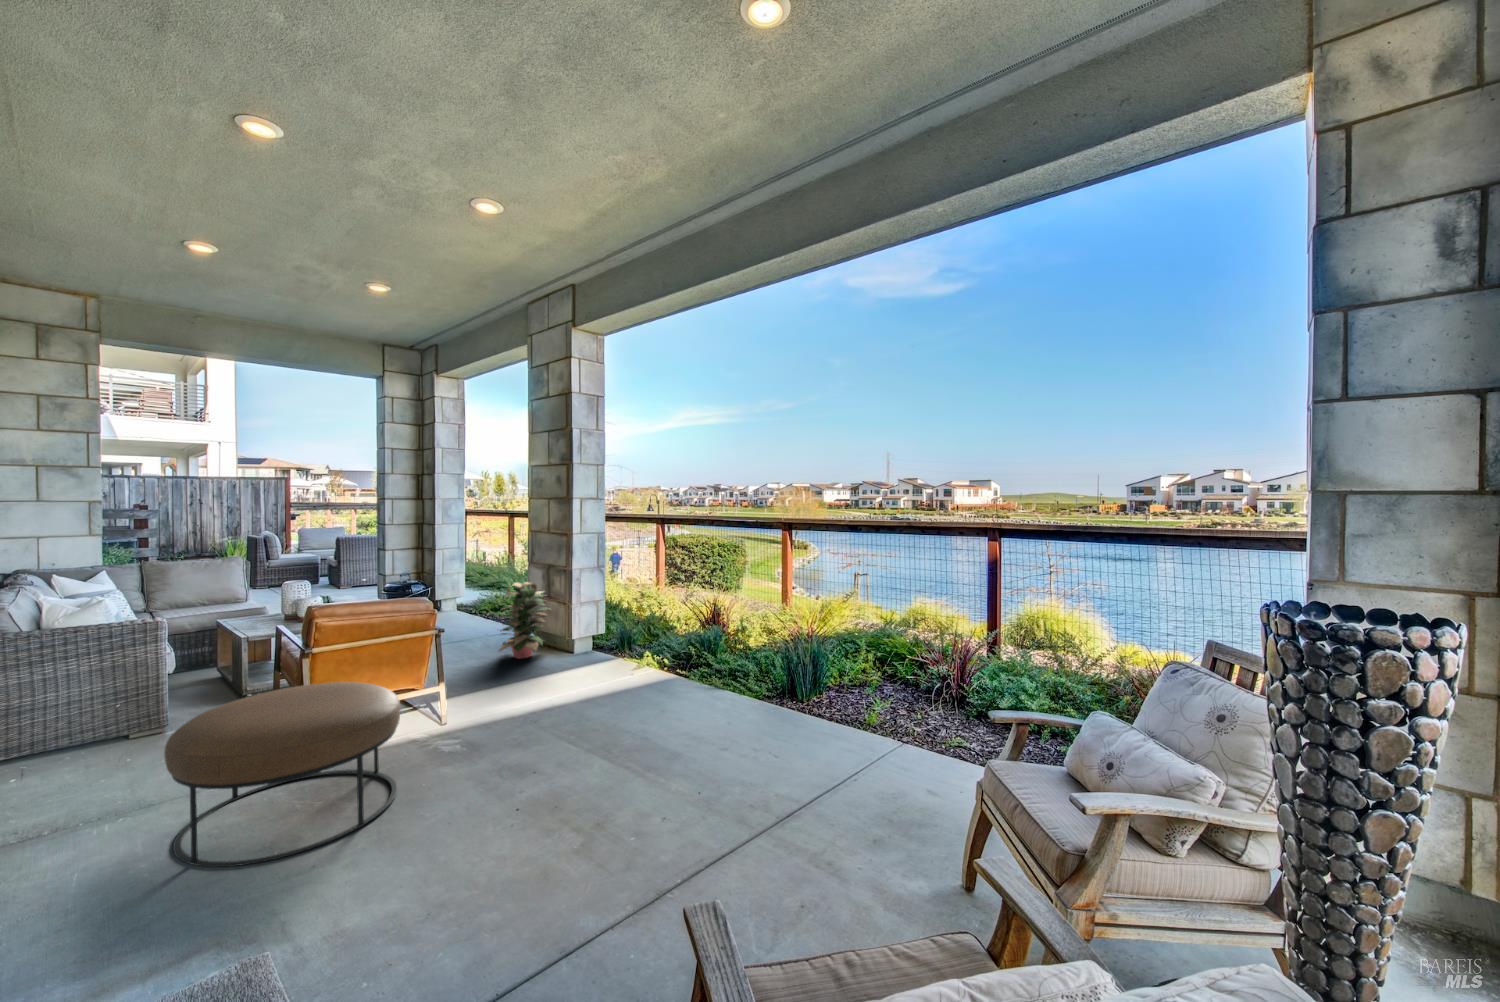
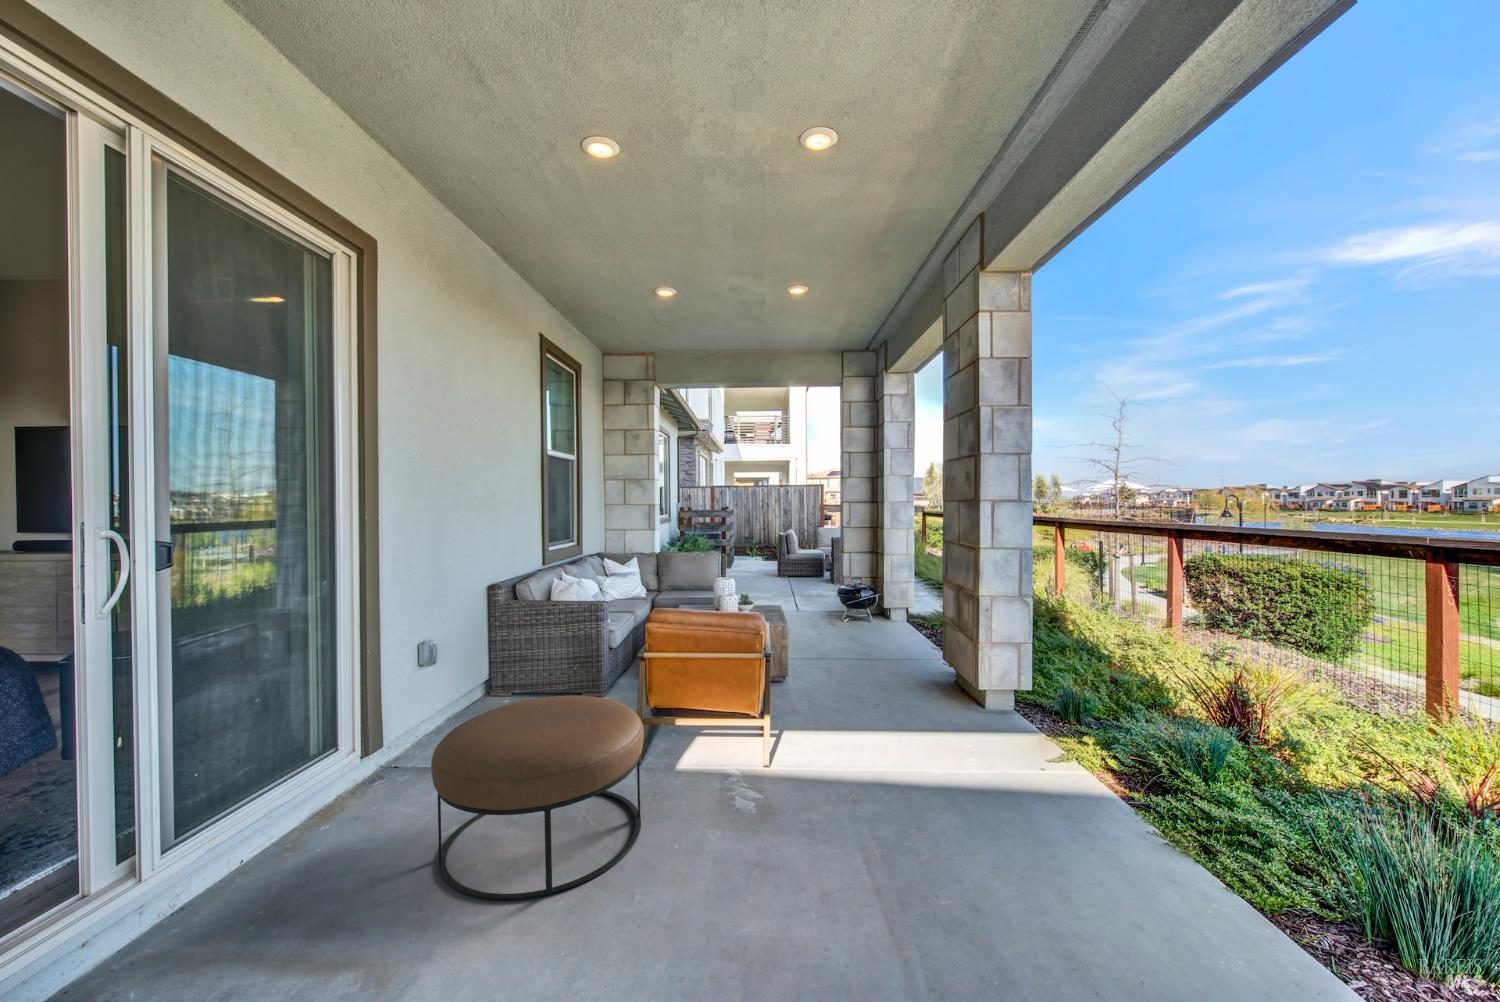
decorative plant: present [499,582,548,659] -> none [886,605,956,703]

